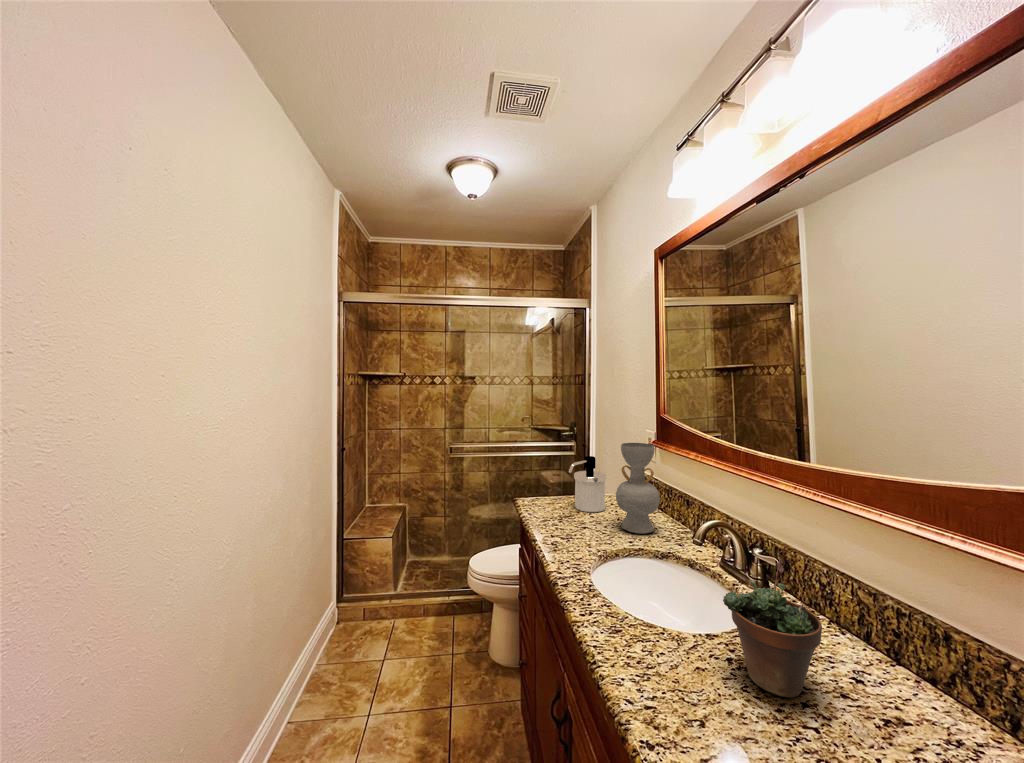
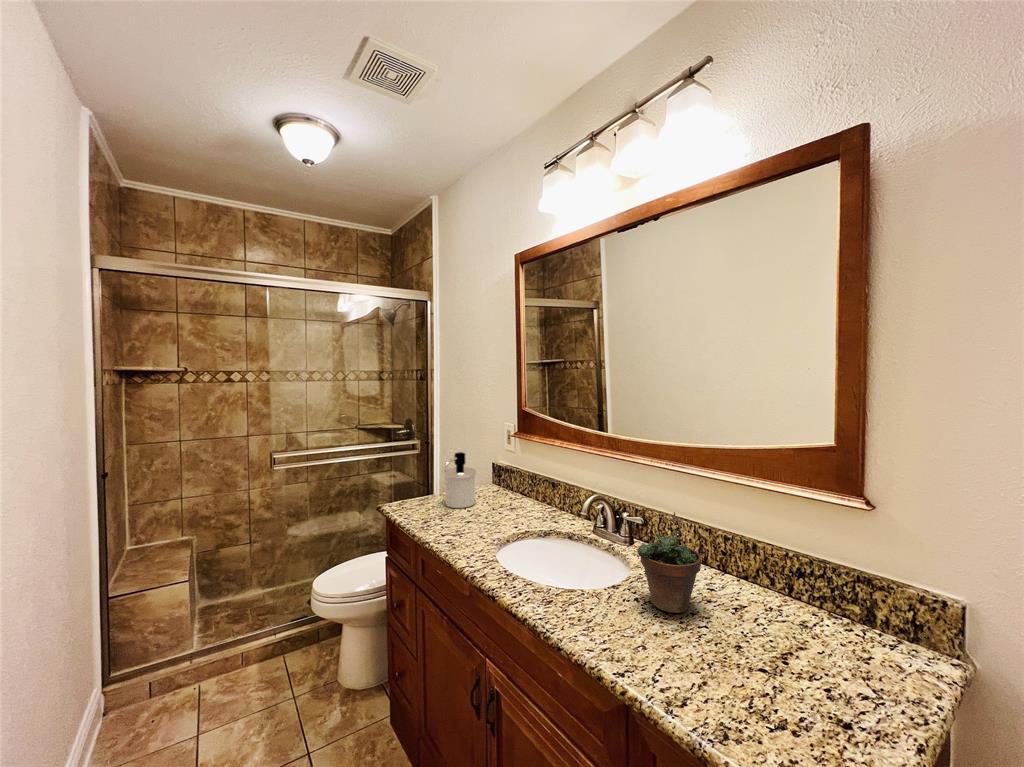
decorative vase: present [616,443,660,534] -> none [494,435,534,520]

